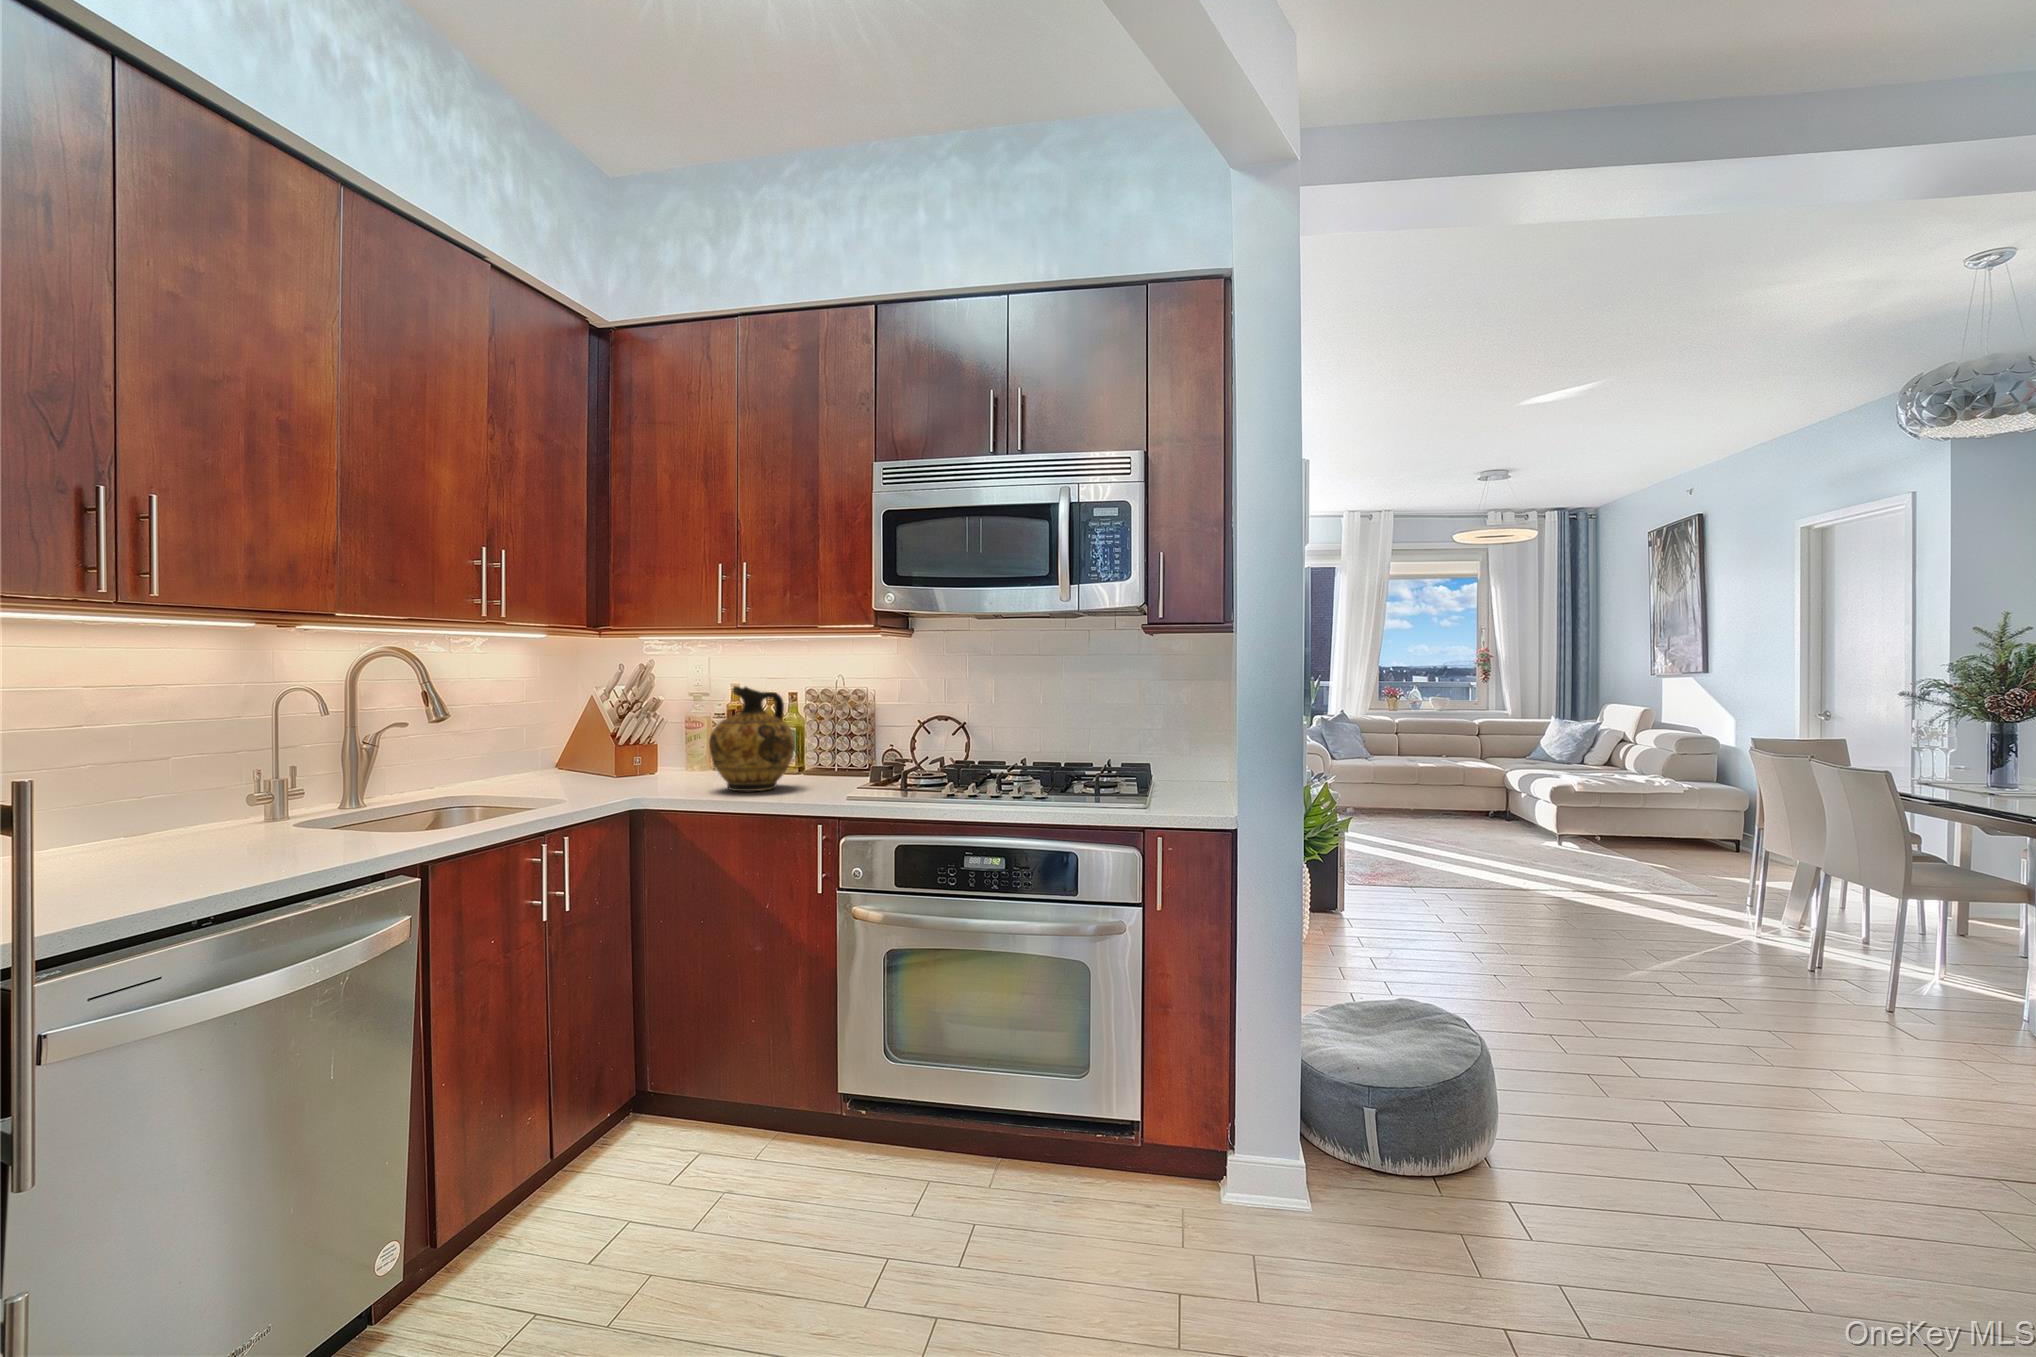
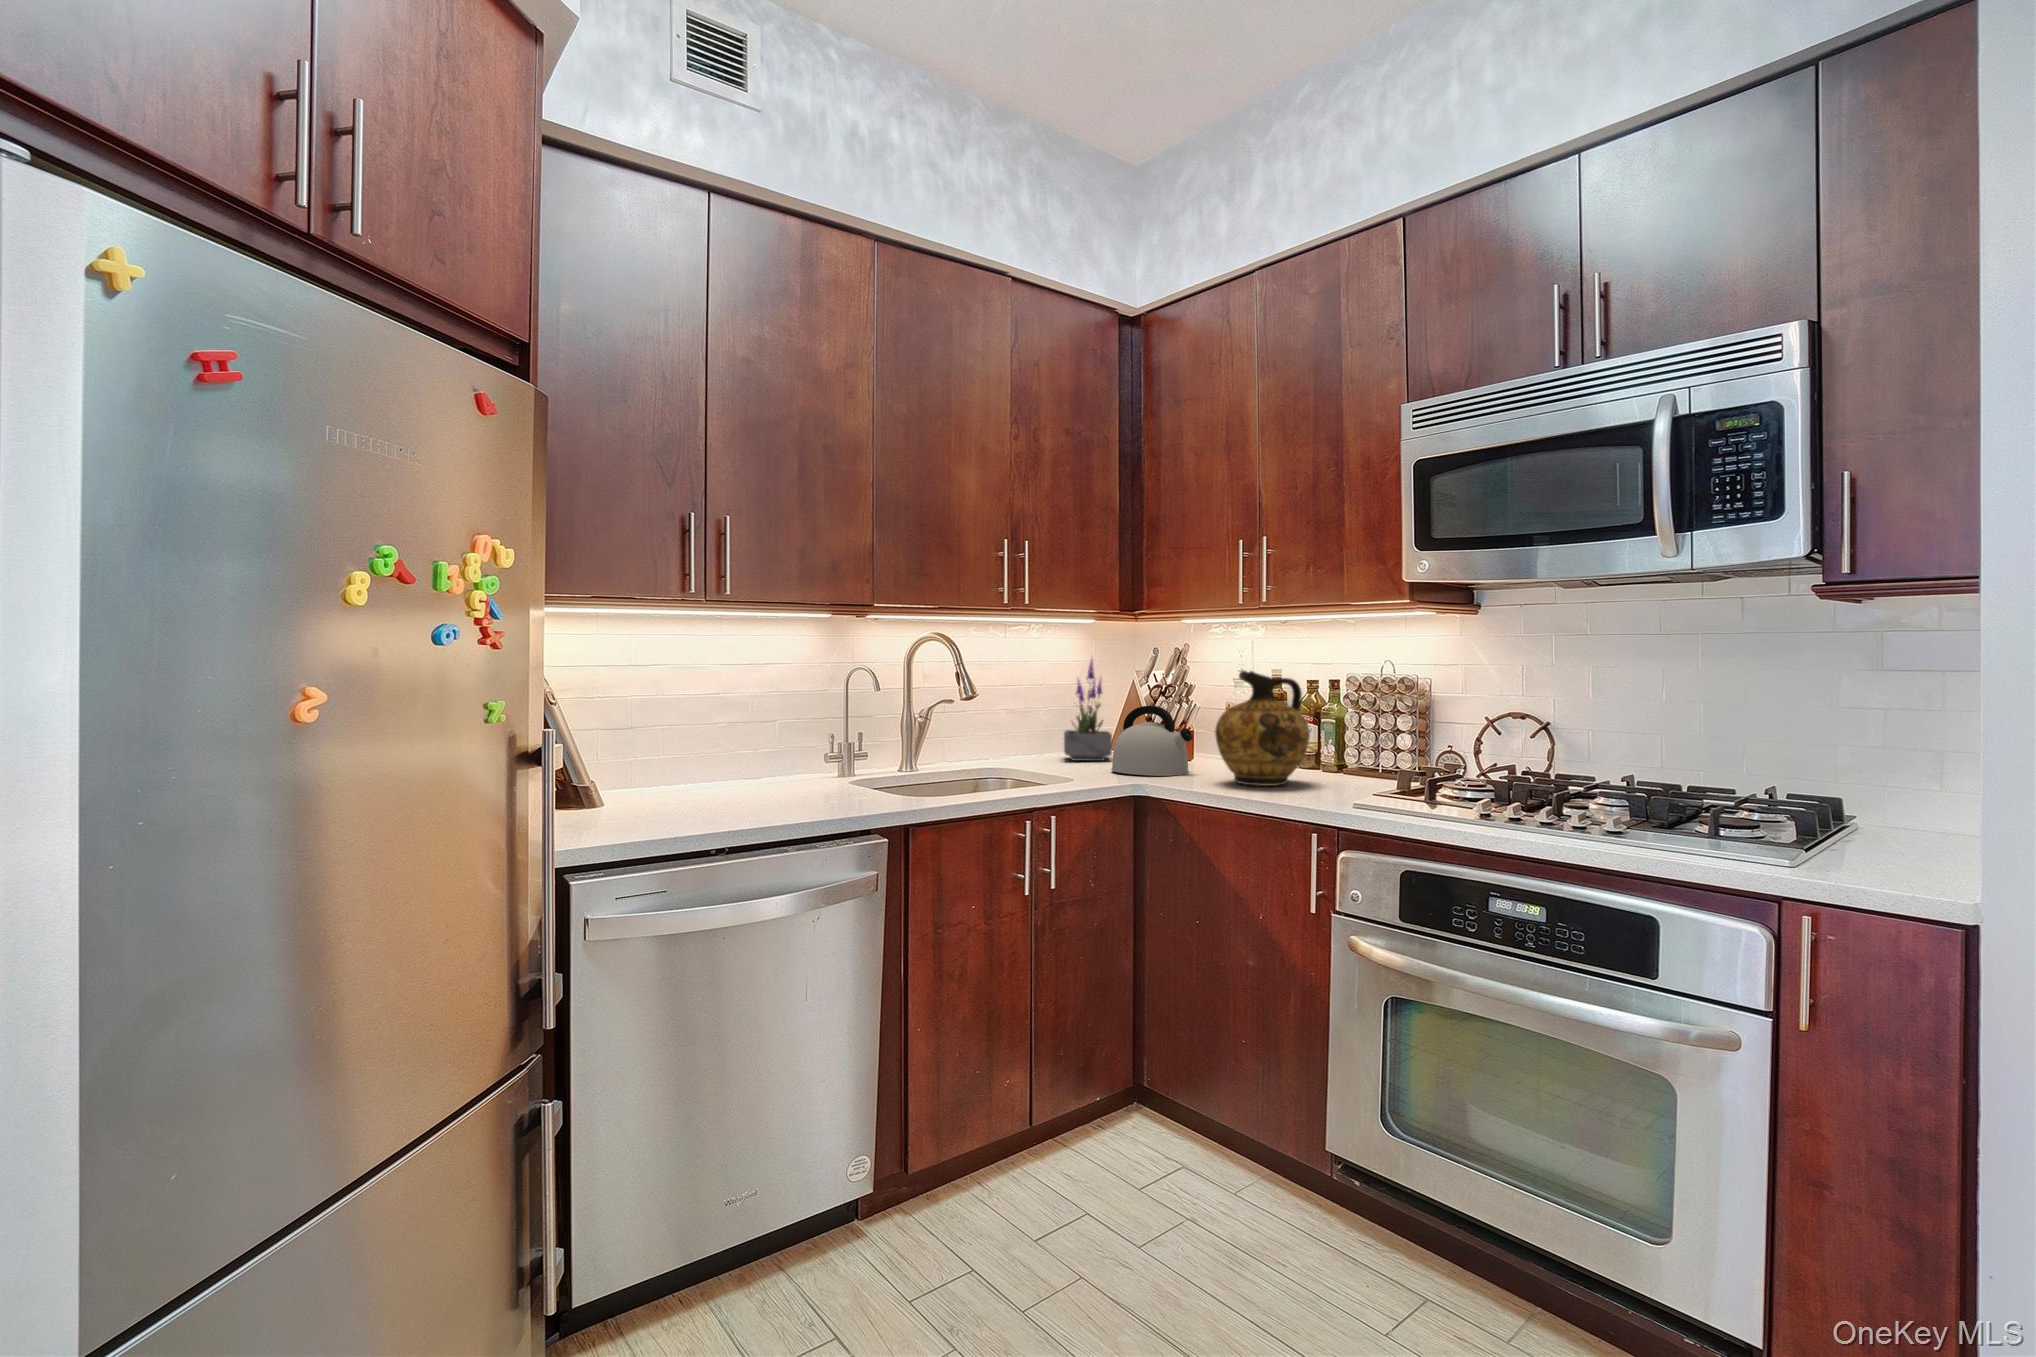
potted plant: none [502,668,567,784] -> present [1064,659,1112,761]
kettle: none [586,721,674,791] -> present [1111,706,1193,776]

